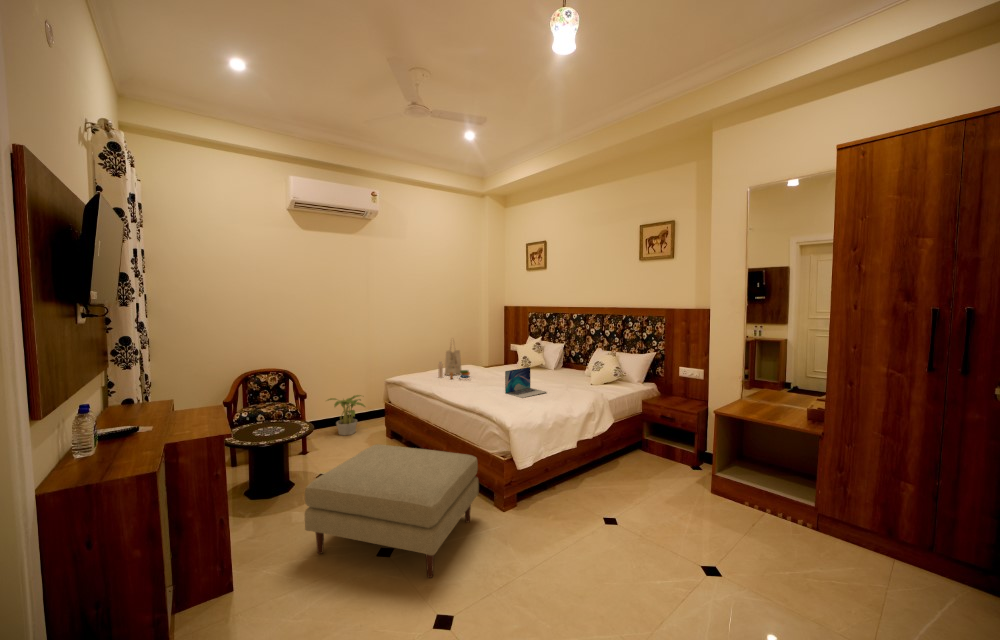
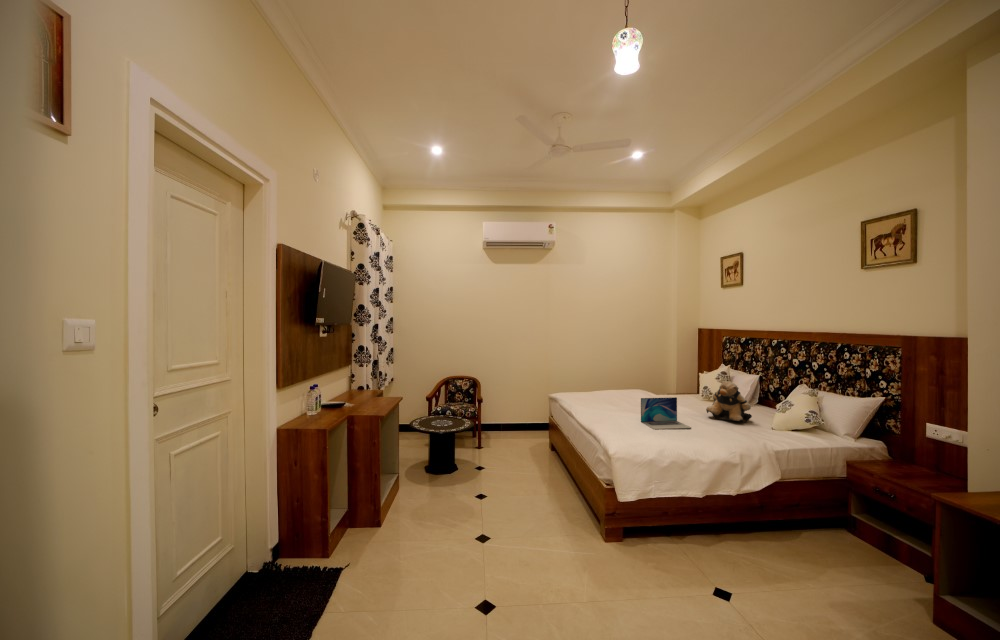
tote bag: present [438,344,470,379] -> none [592,360,625,404]
teddy bear: none [545,349,577,383] -> present [706,381,752,423]
potted plant: present [328,395,365,435] -> none [504,406,536,440]
ottoman: present [305,444,479,578] -> none [433,447,577,570]

